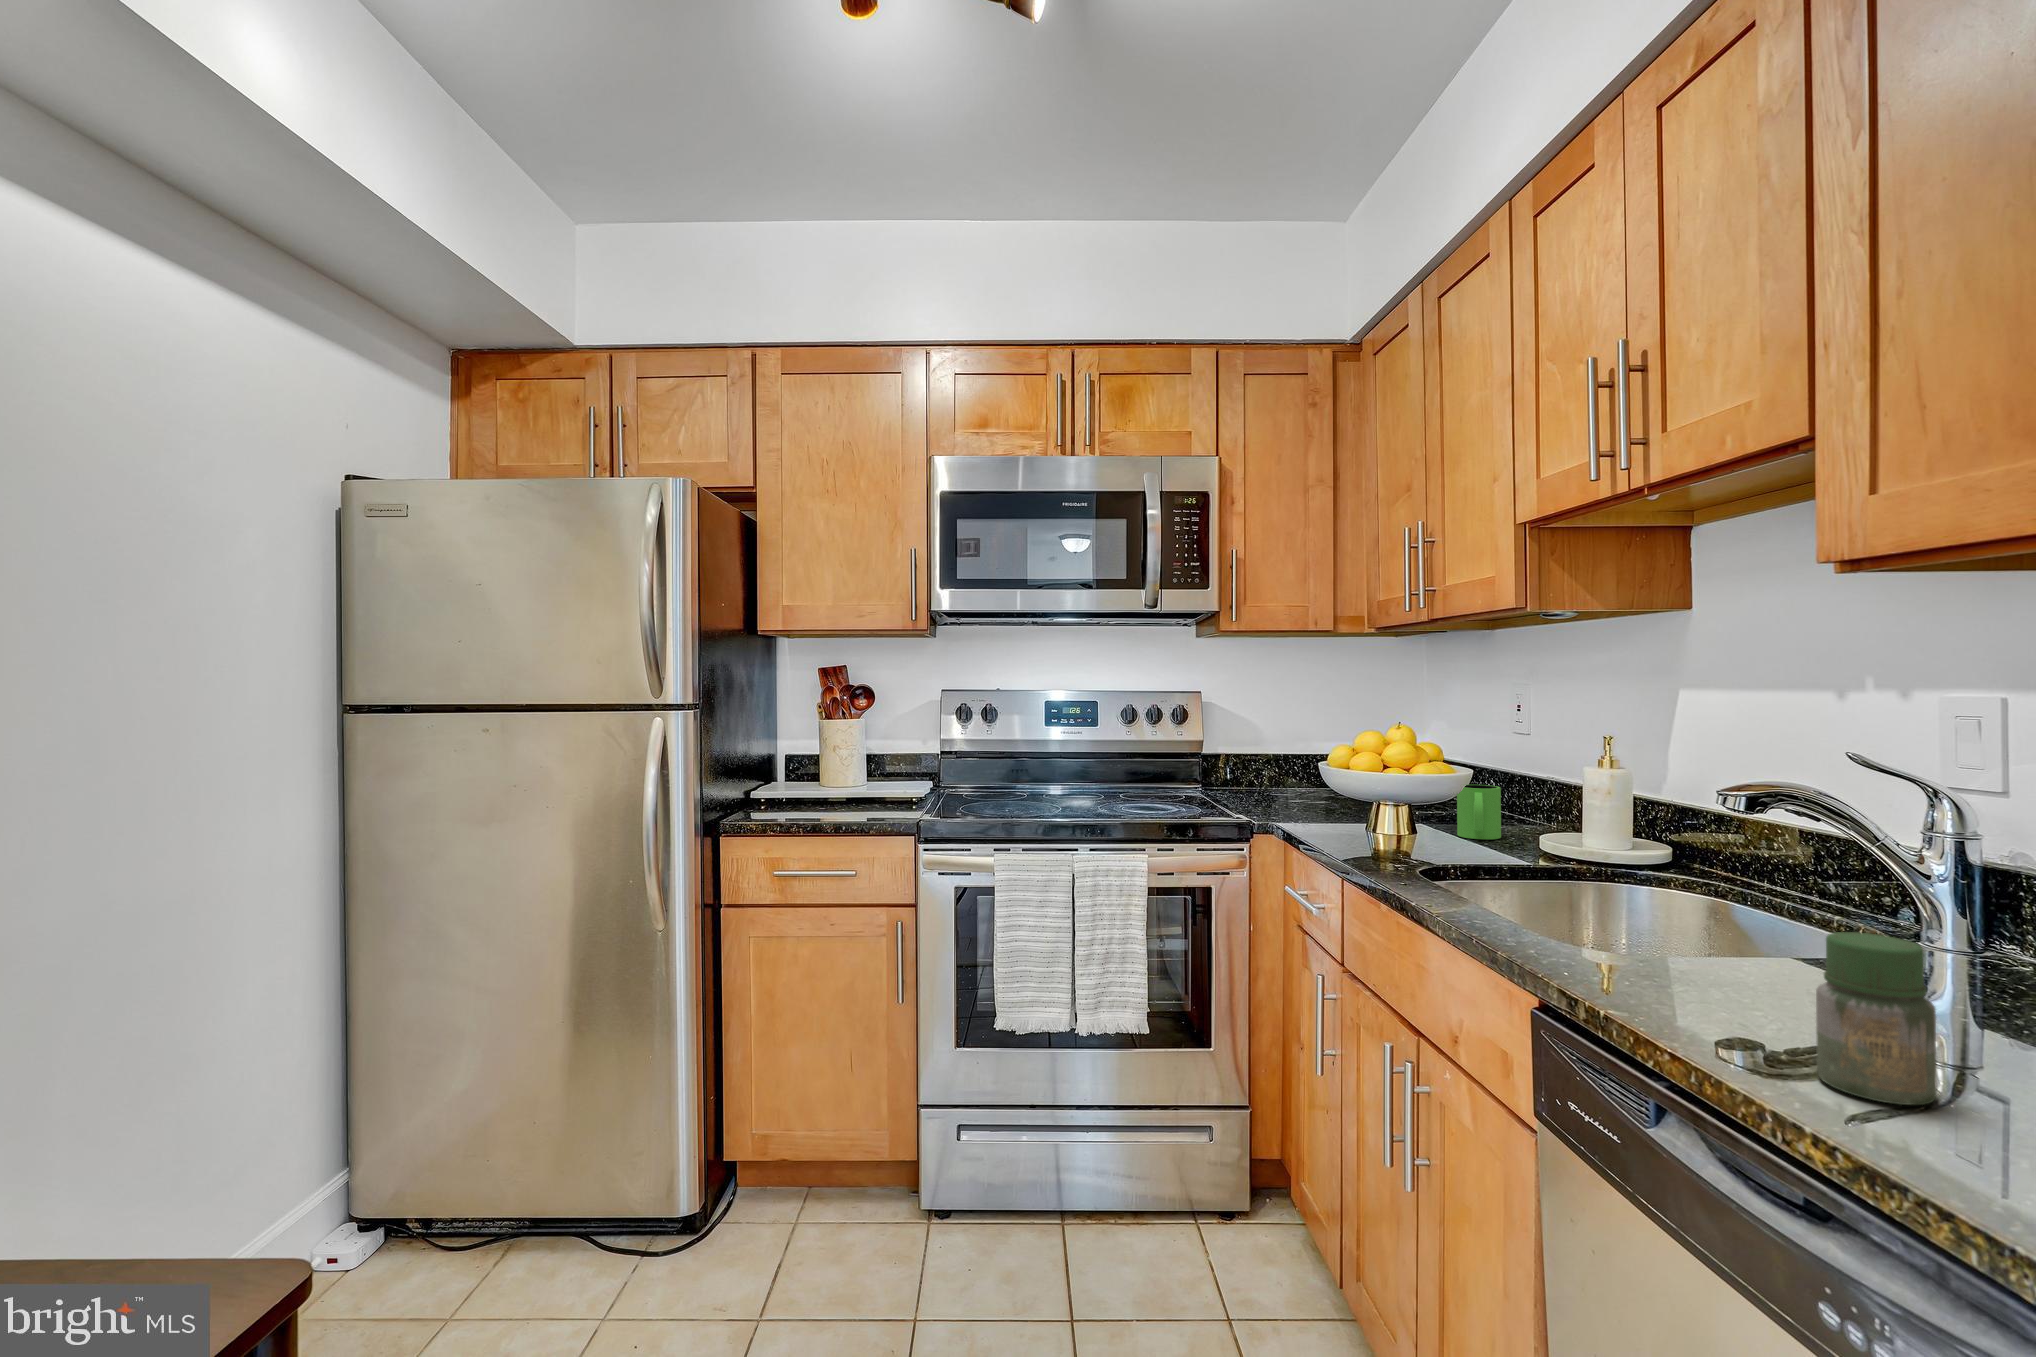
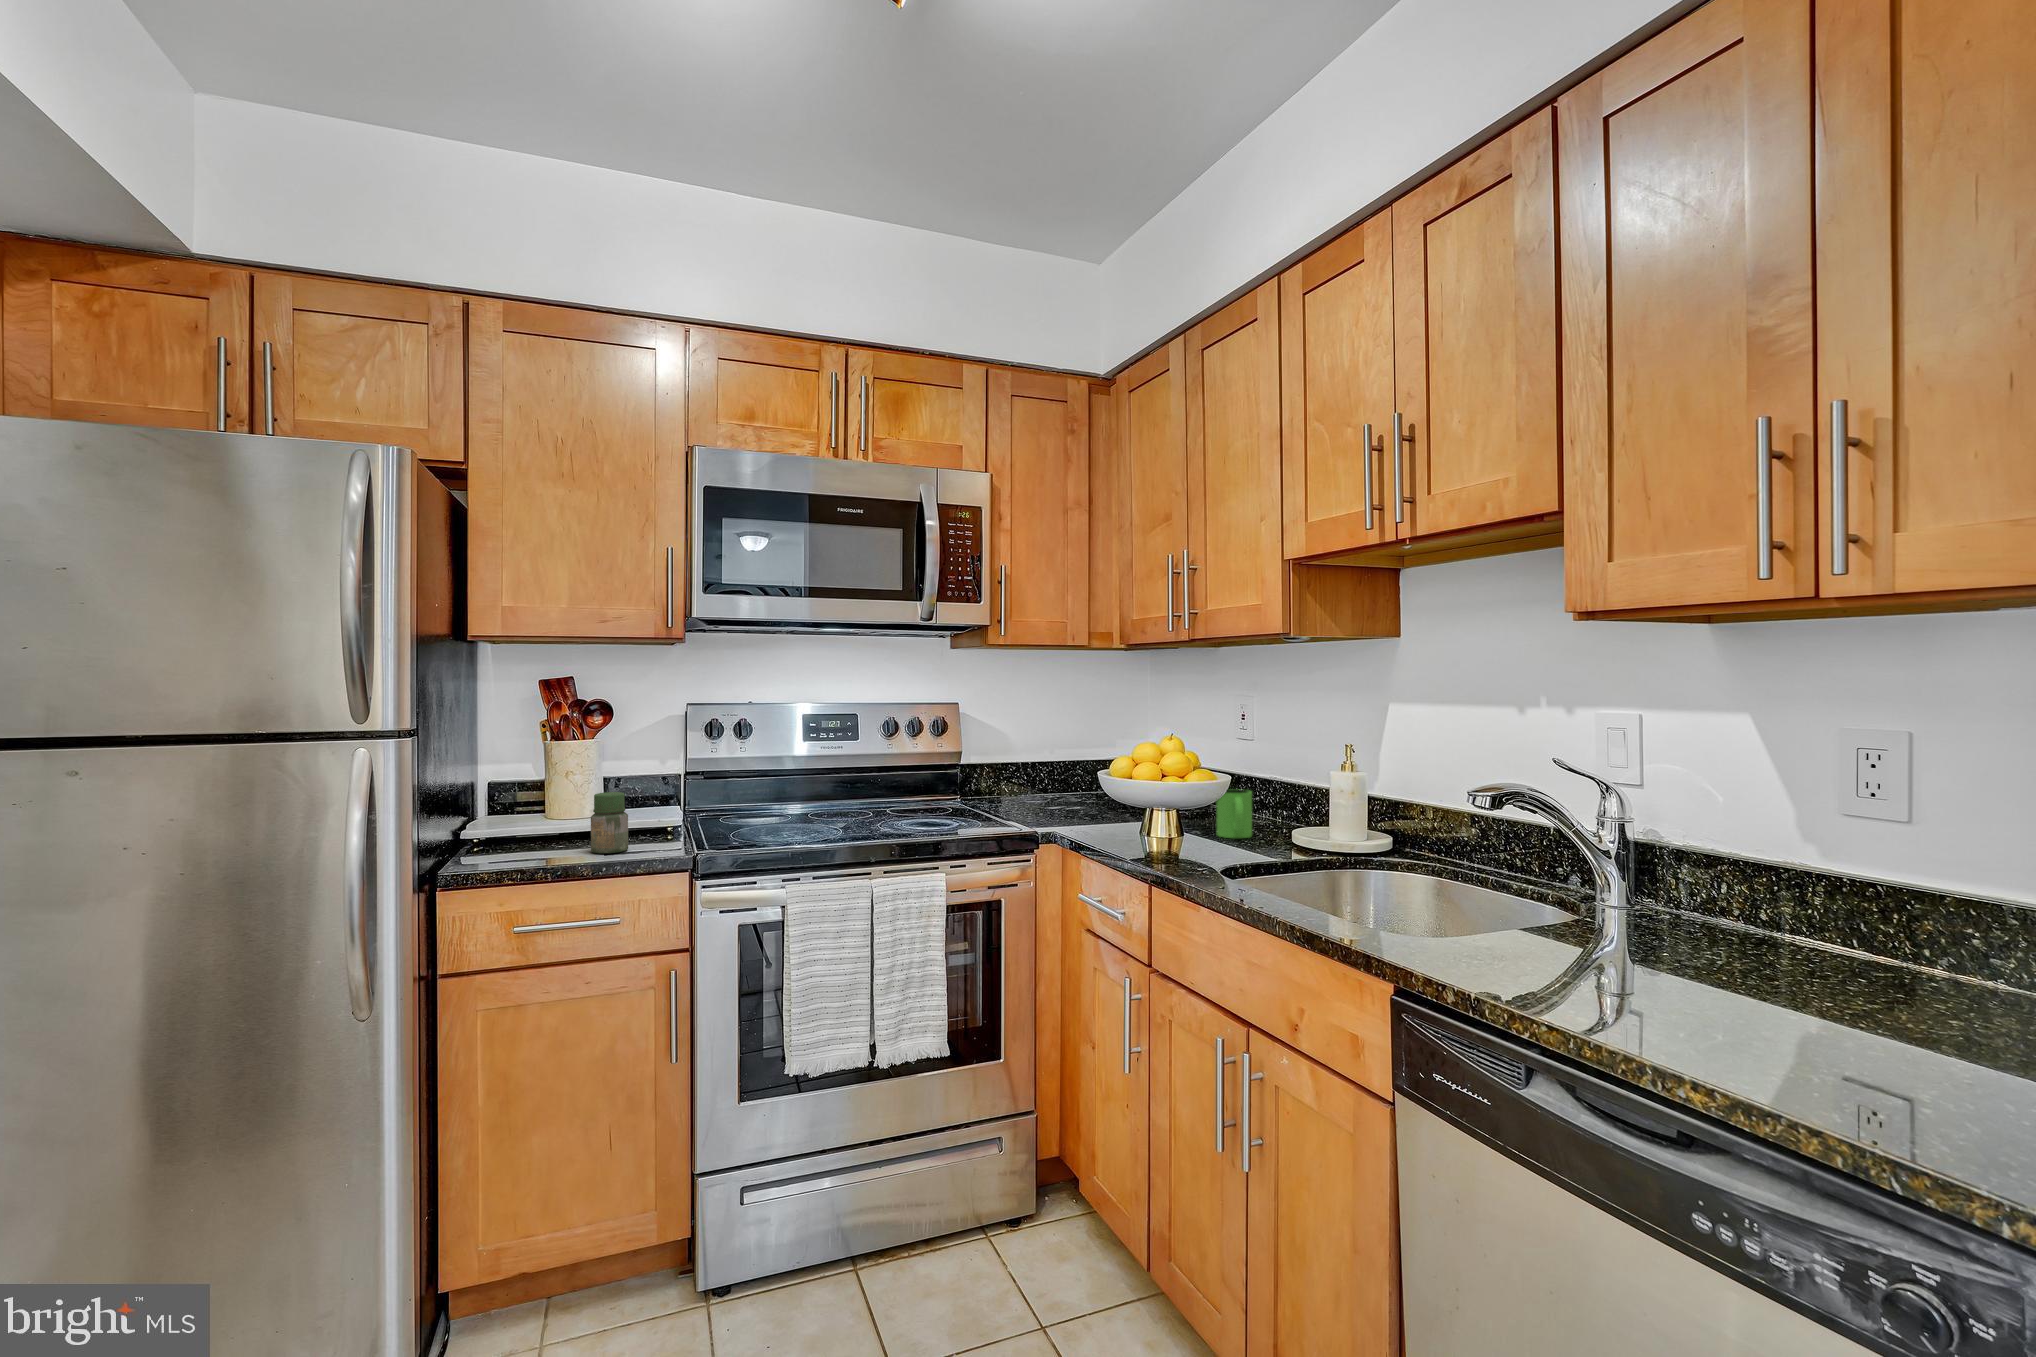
jar: present [1816,932,1937,1105] -> present [591,792,628,853]

